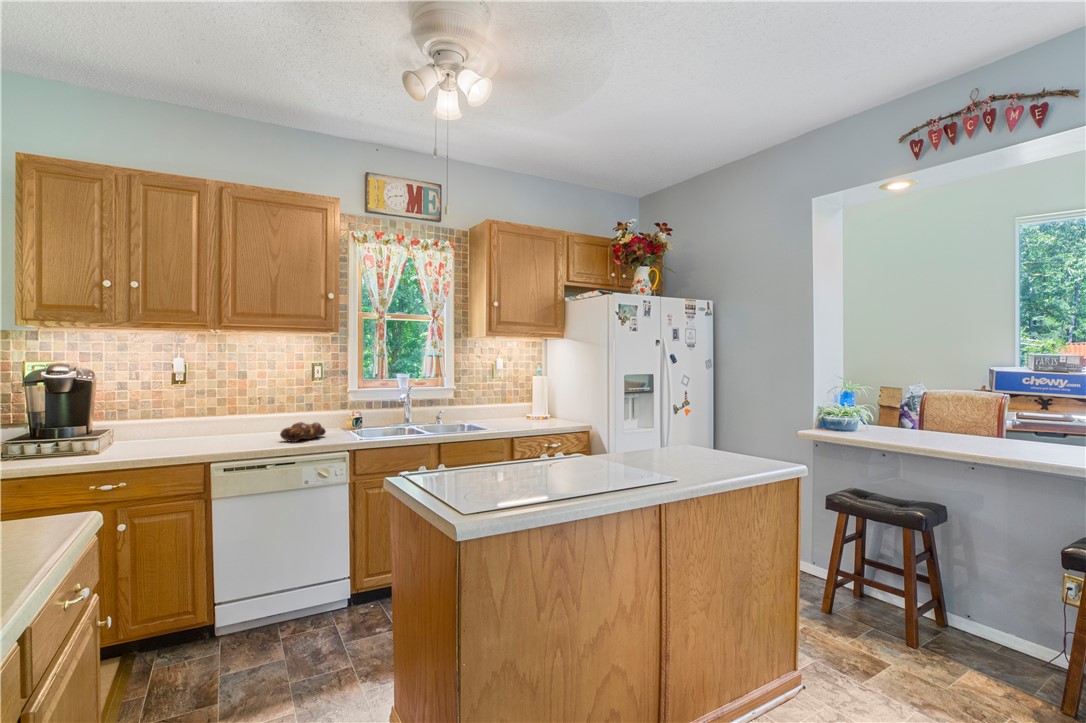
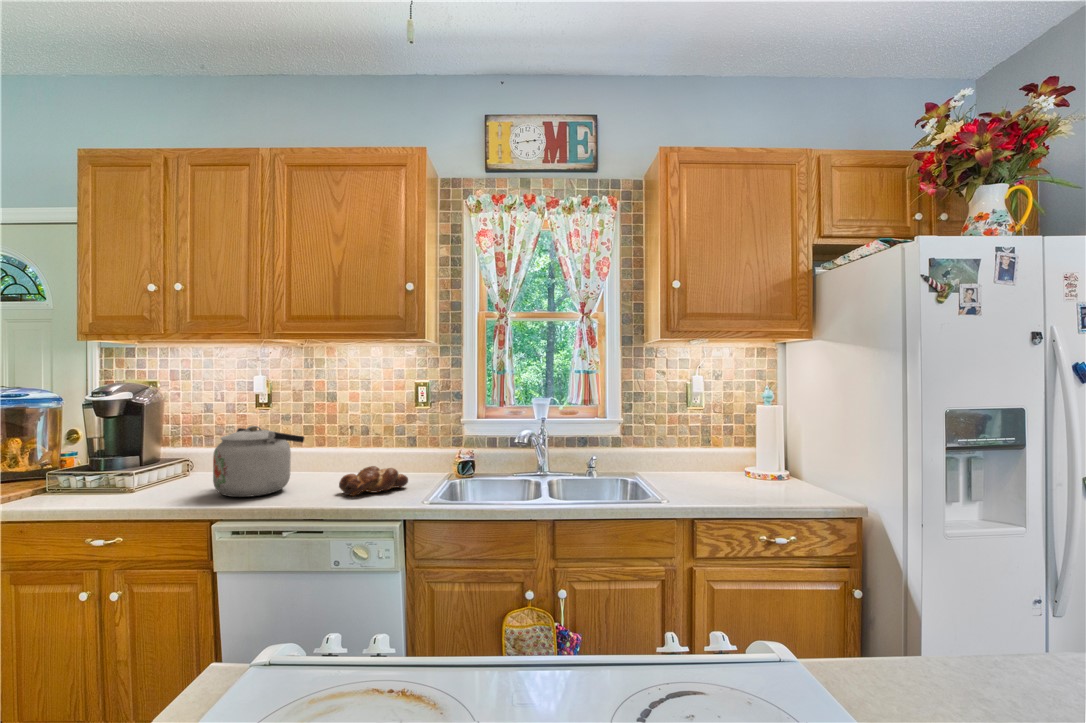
kettle: none [172,396,248,448] -> present [213,426,304,497]

